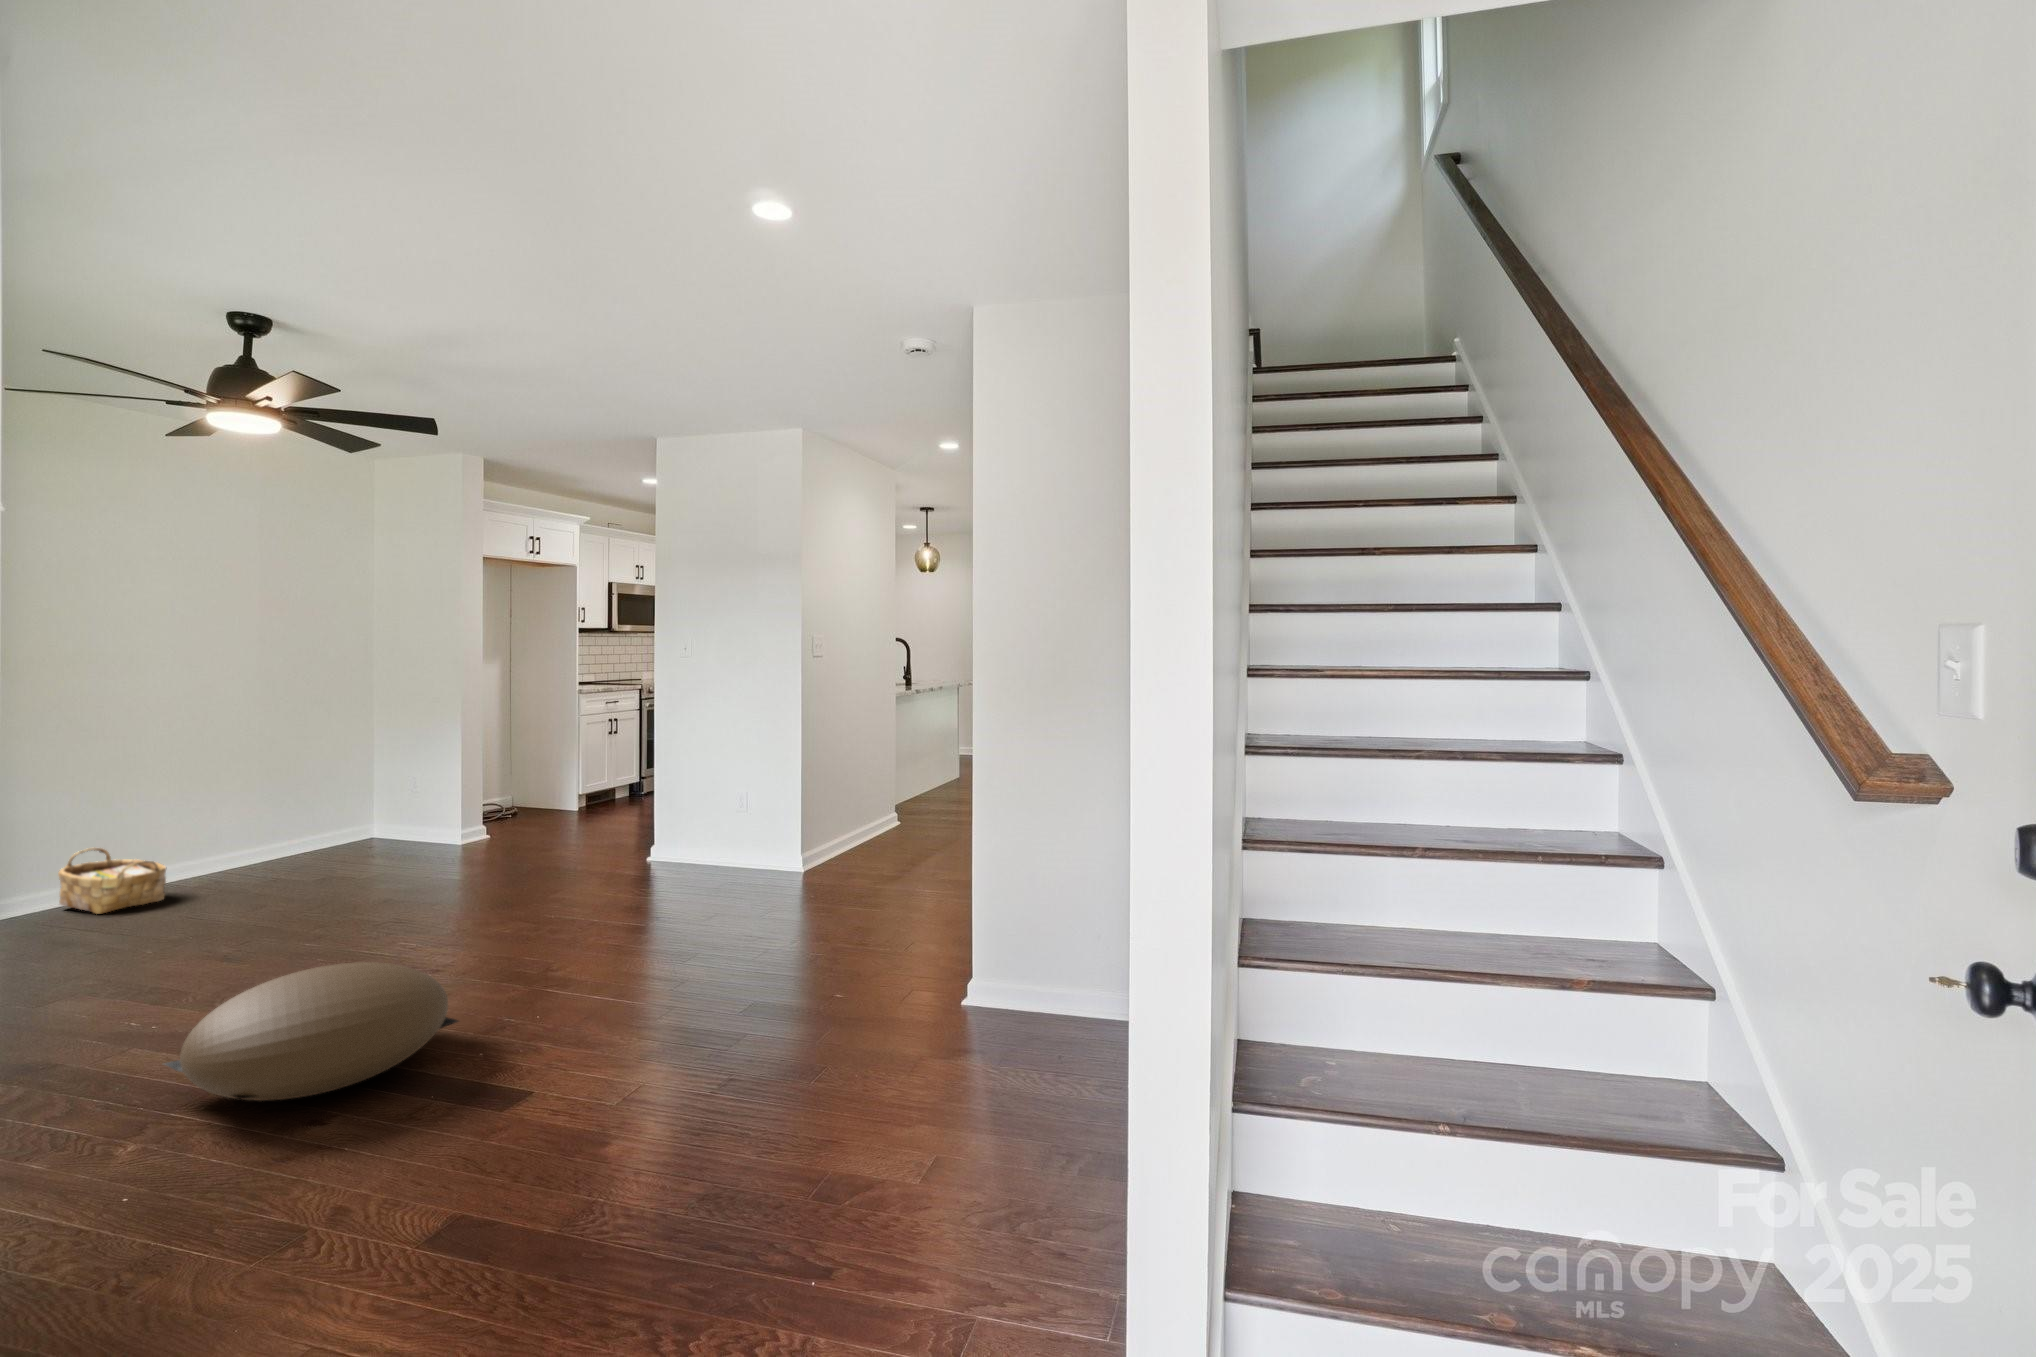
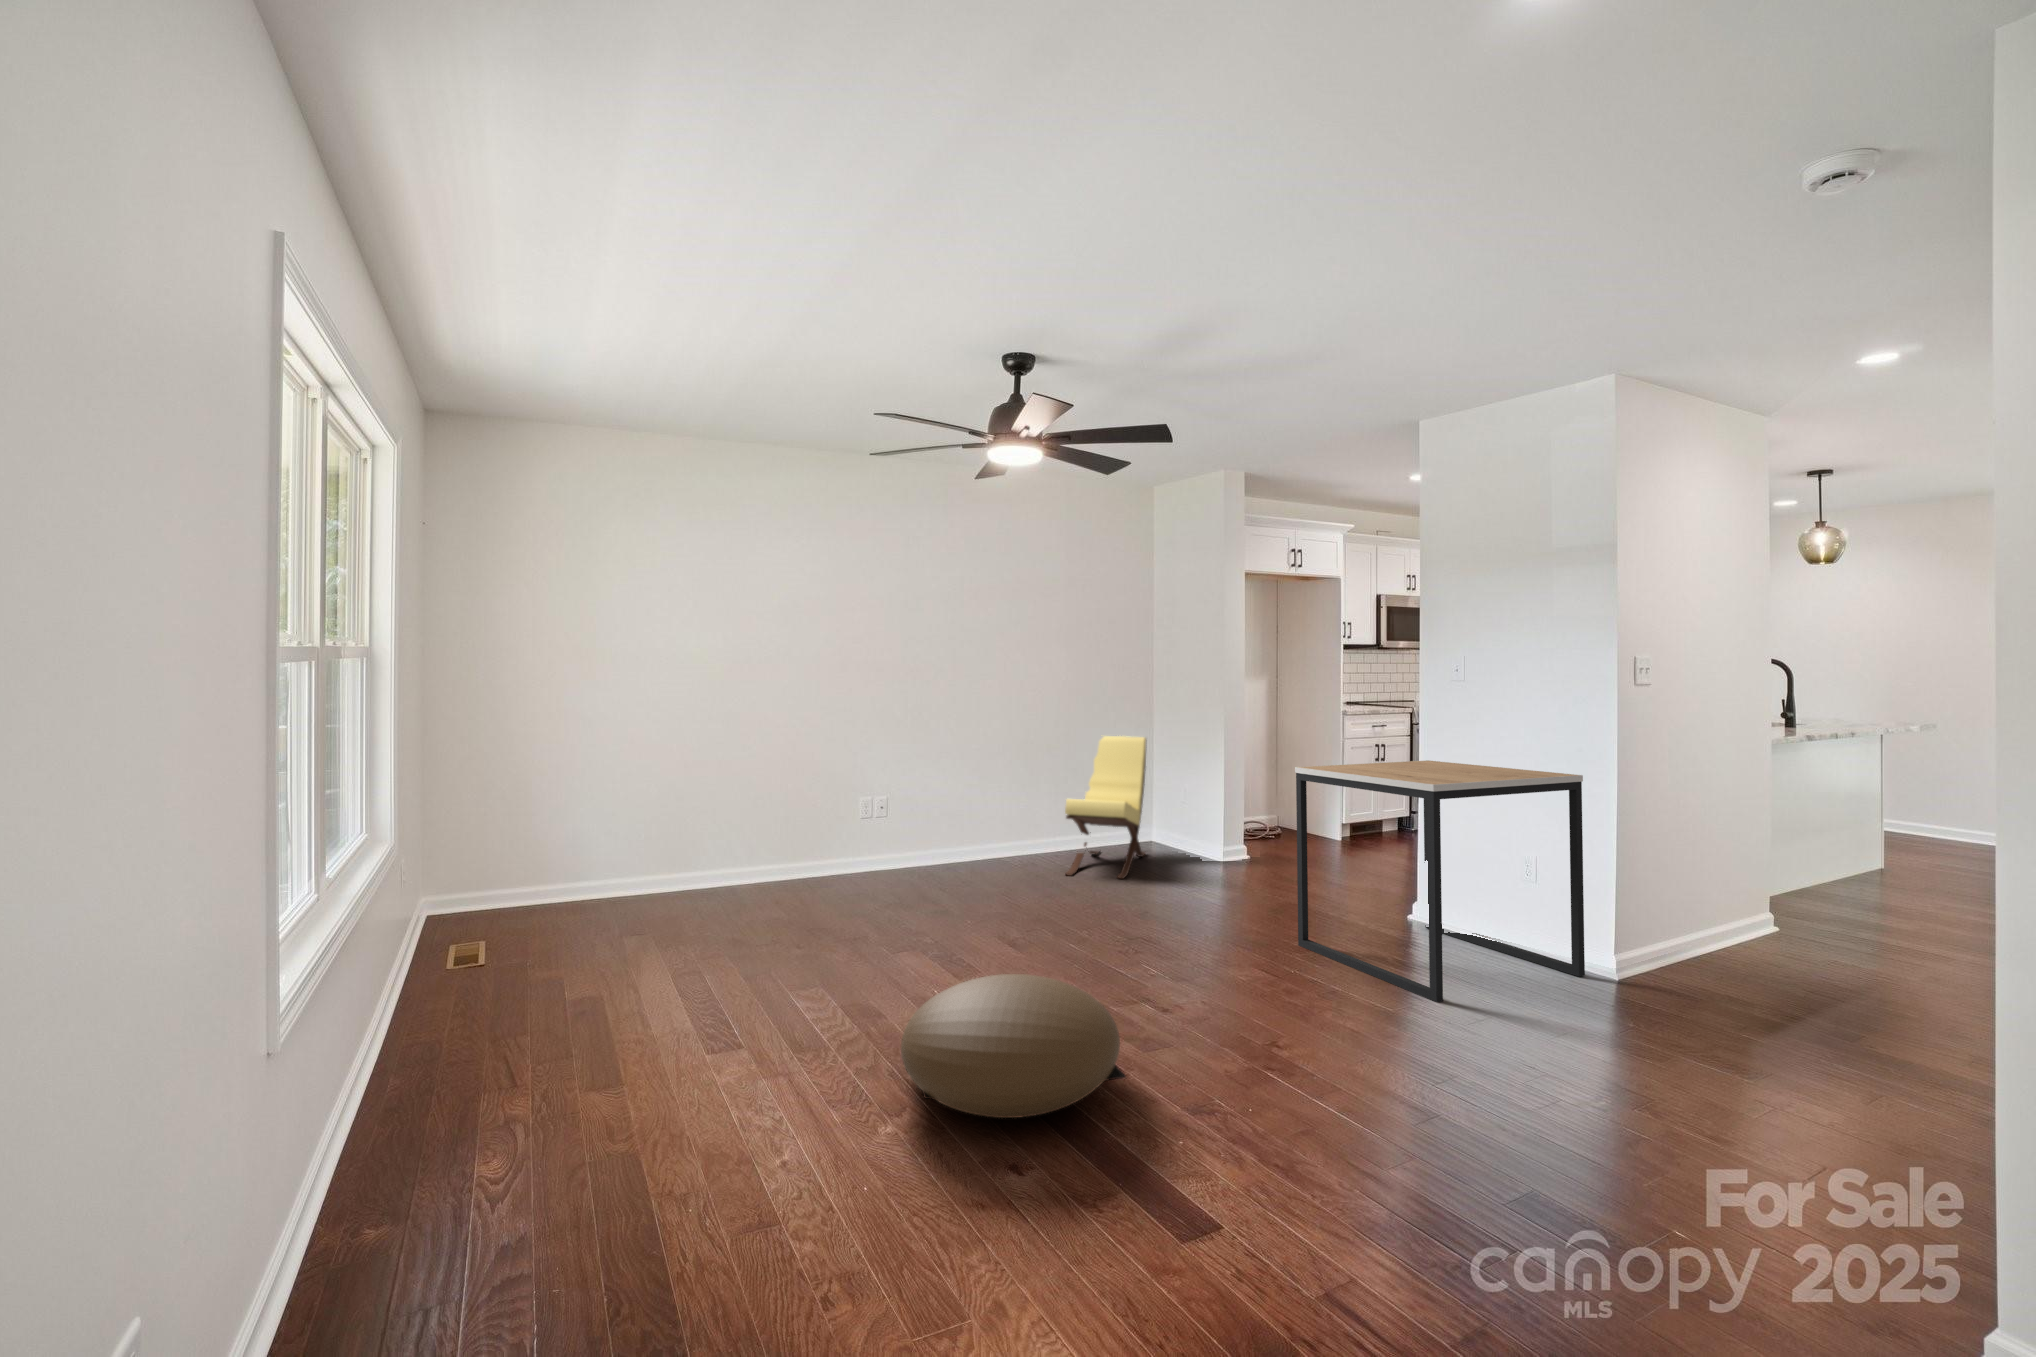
lounge chair: none [267,724,367,885] -> present [1065,736,1146,879]
side table: none [564,732,782,913] -> present [1295,760,1585,1002]
woven basket: present [58,848,166,914] -> none [943,824,1002,879]

